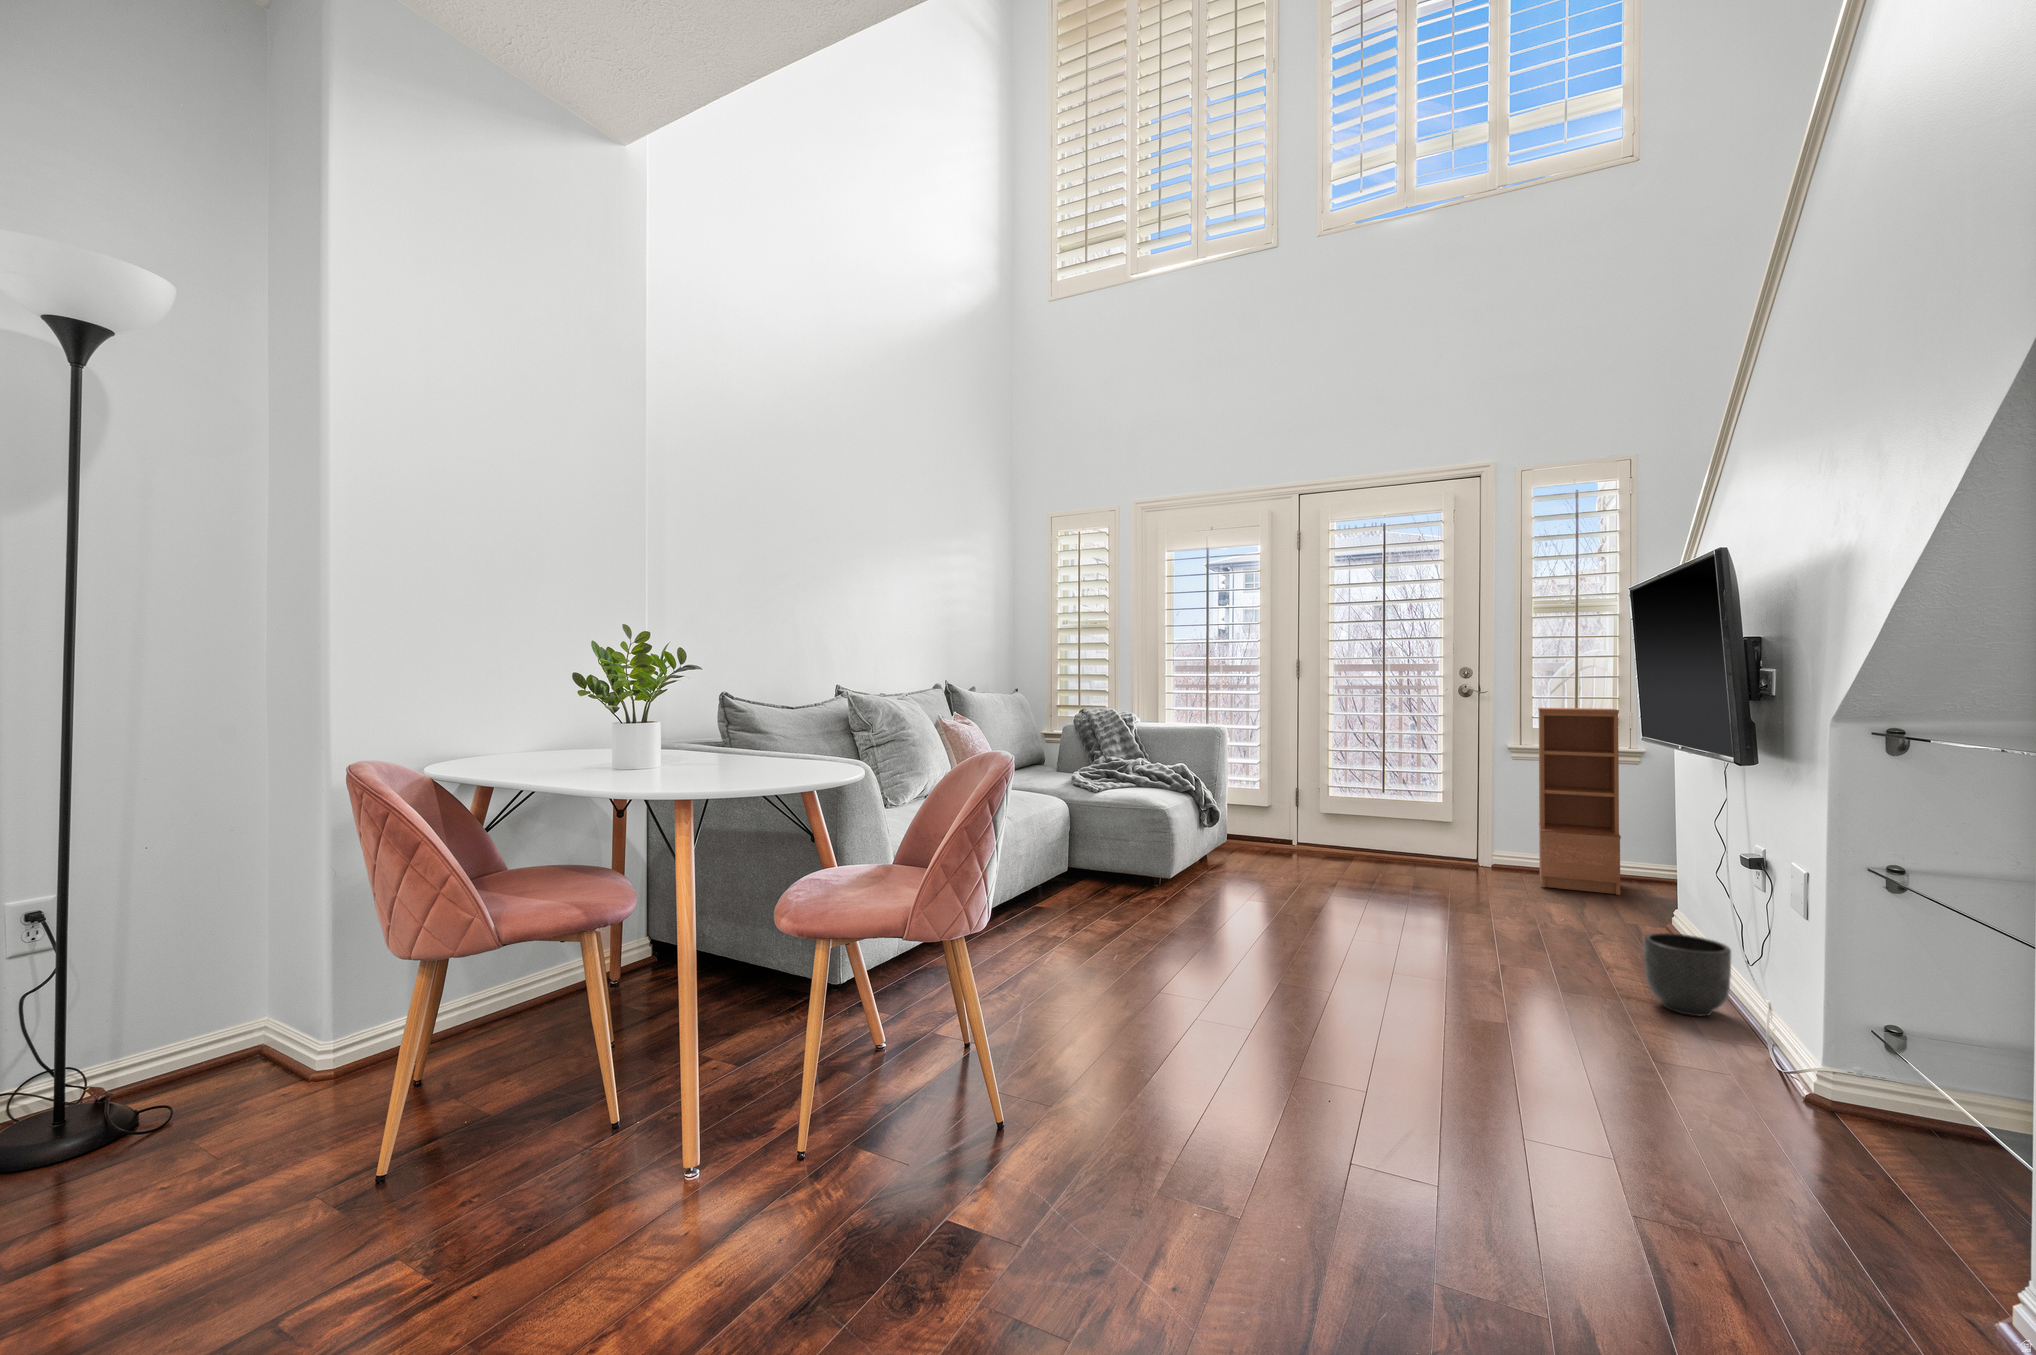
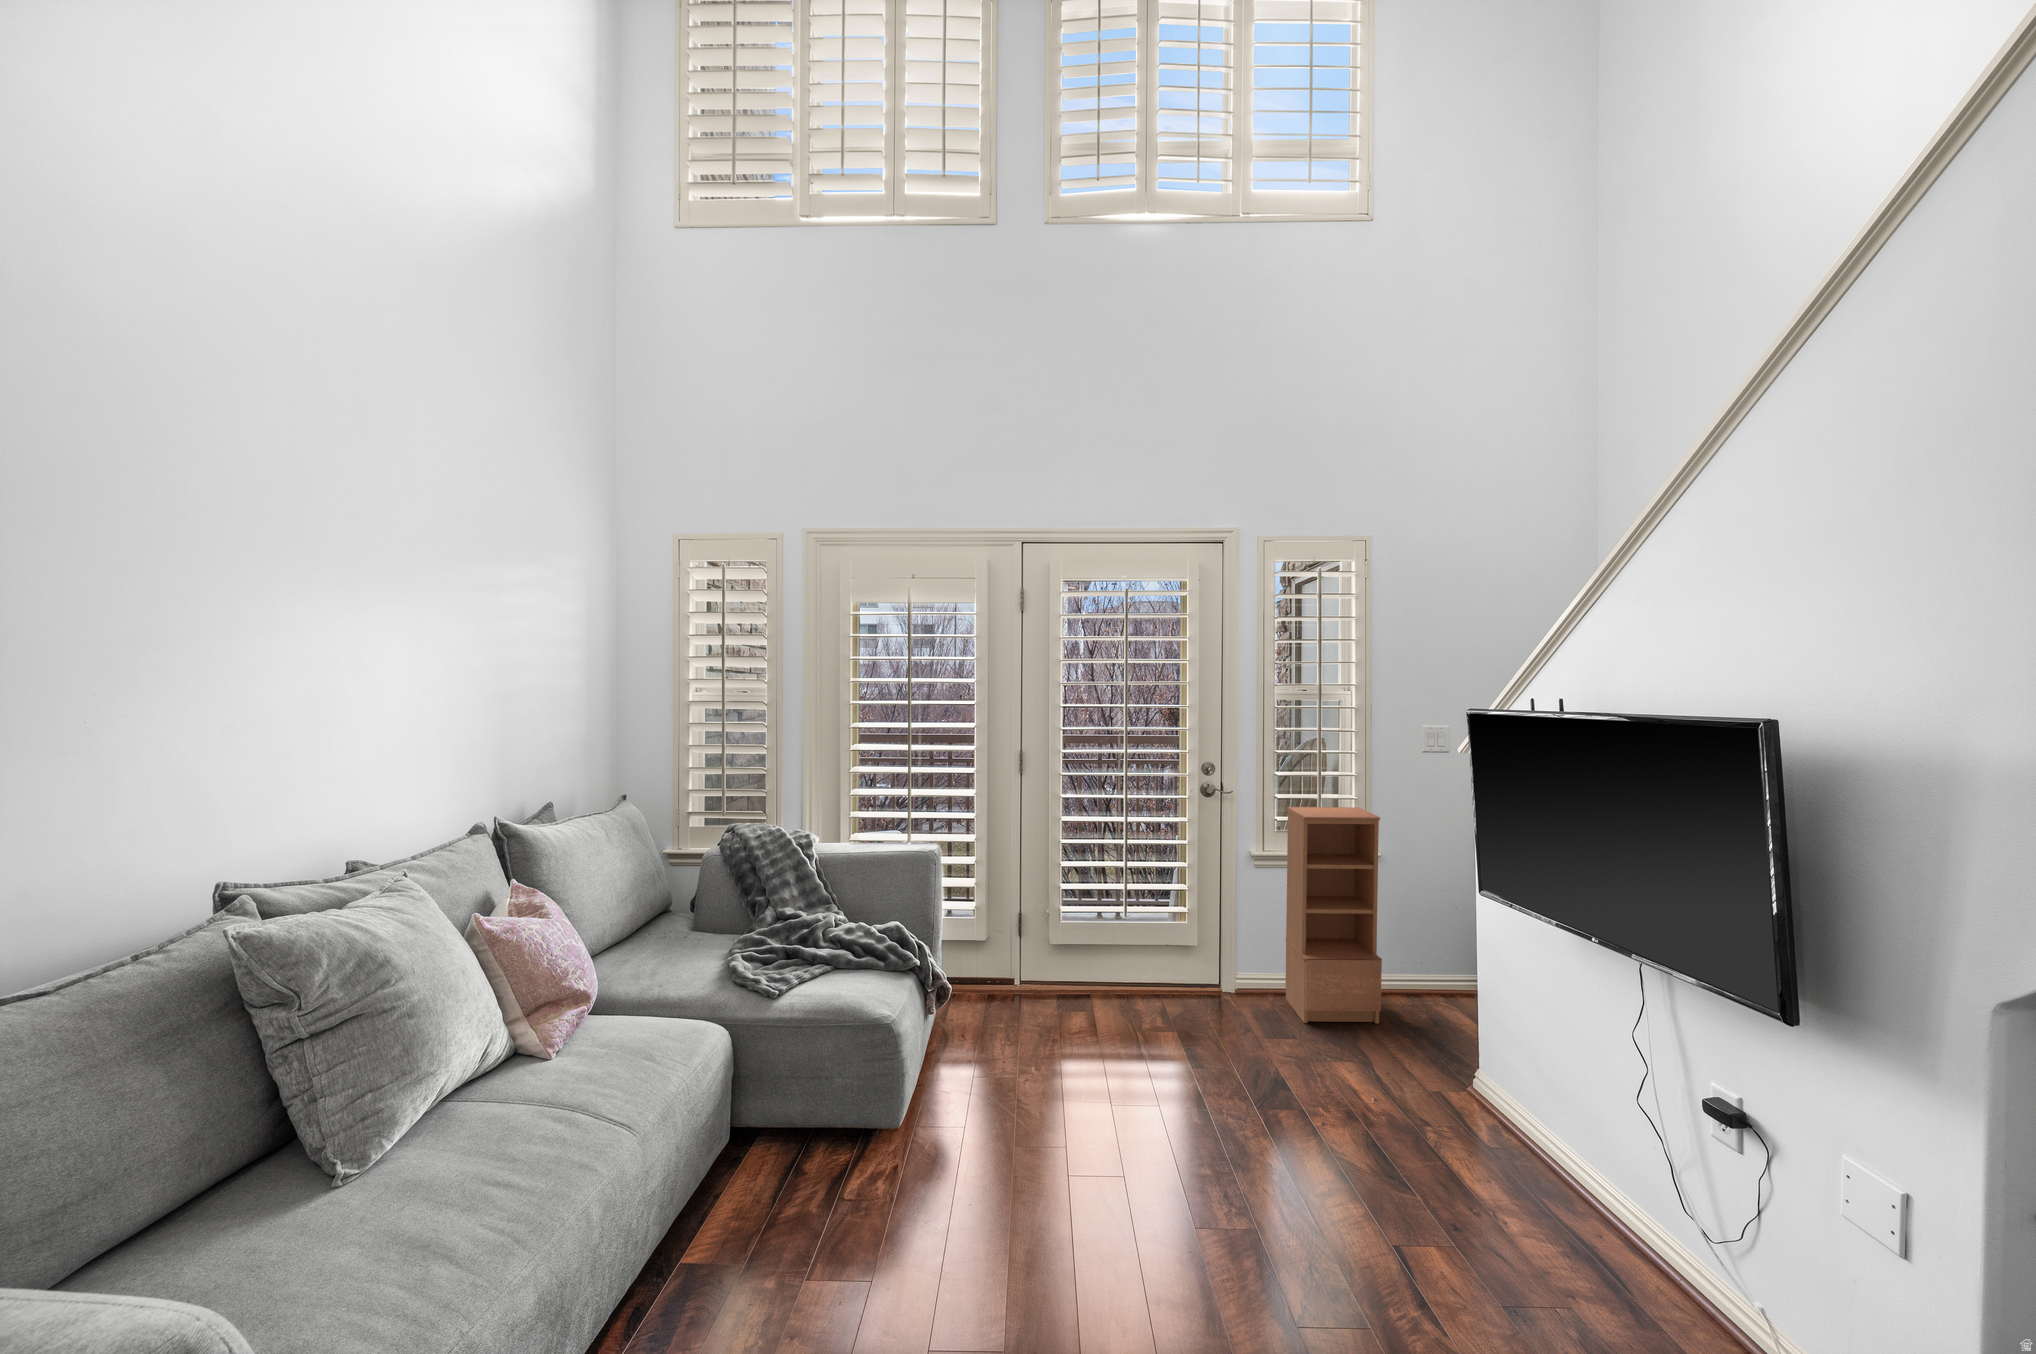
planter: present [1644,933,1731,1016] -> none [1591,1184,1695,1306]

